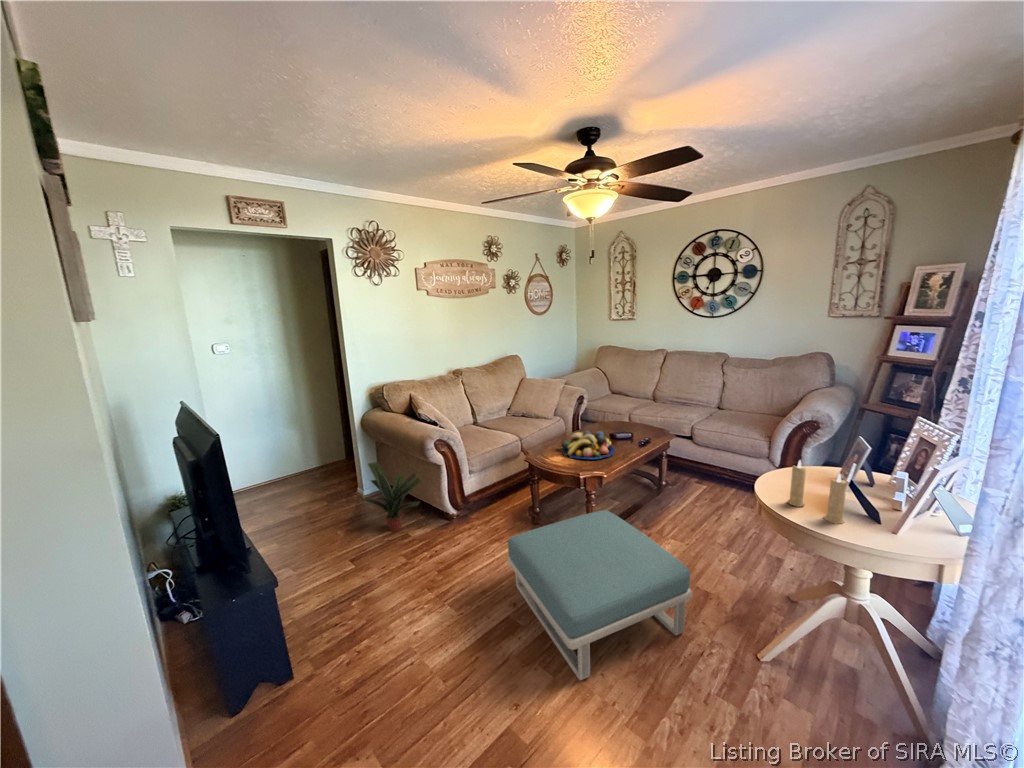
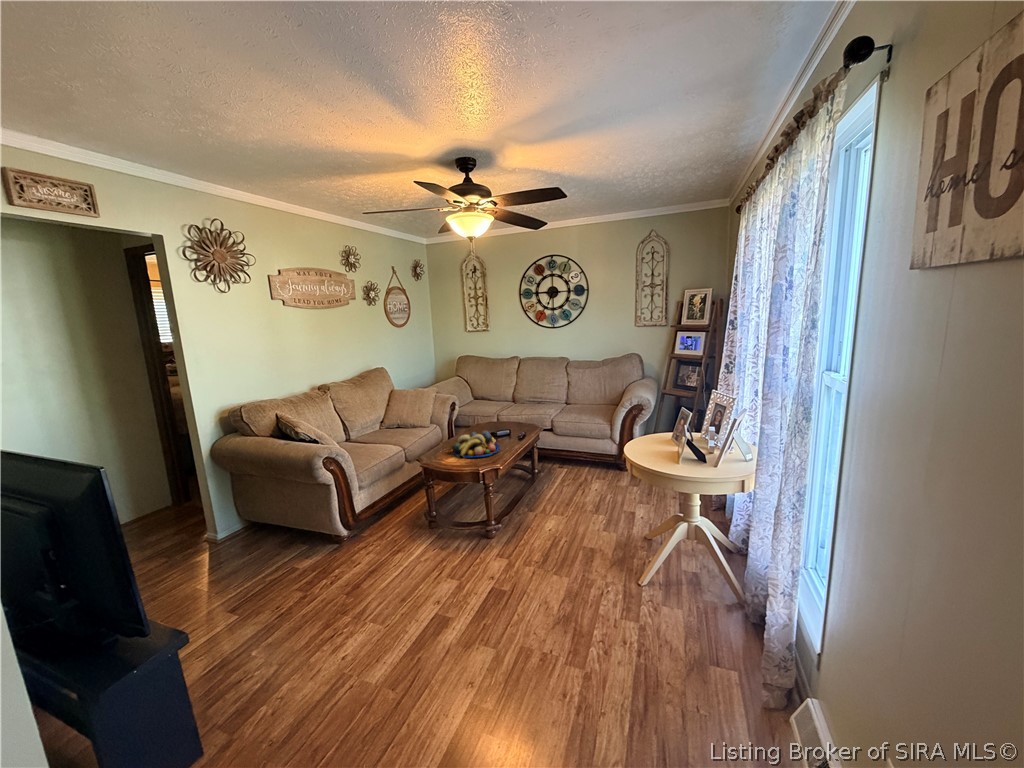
candle: present [787,460,847,524] -> none [649,425,687,468]
potted plant: present [364,462,421,531] -> none [230,494,307,569]
footstool: present [508,510,691,680] -> none [426,499,589,643]

